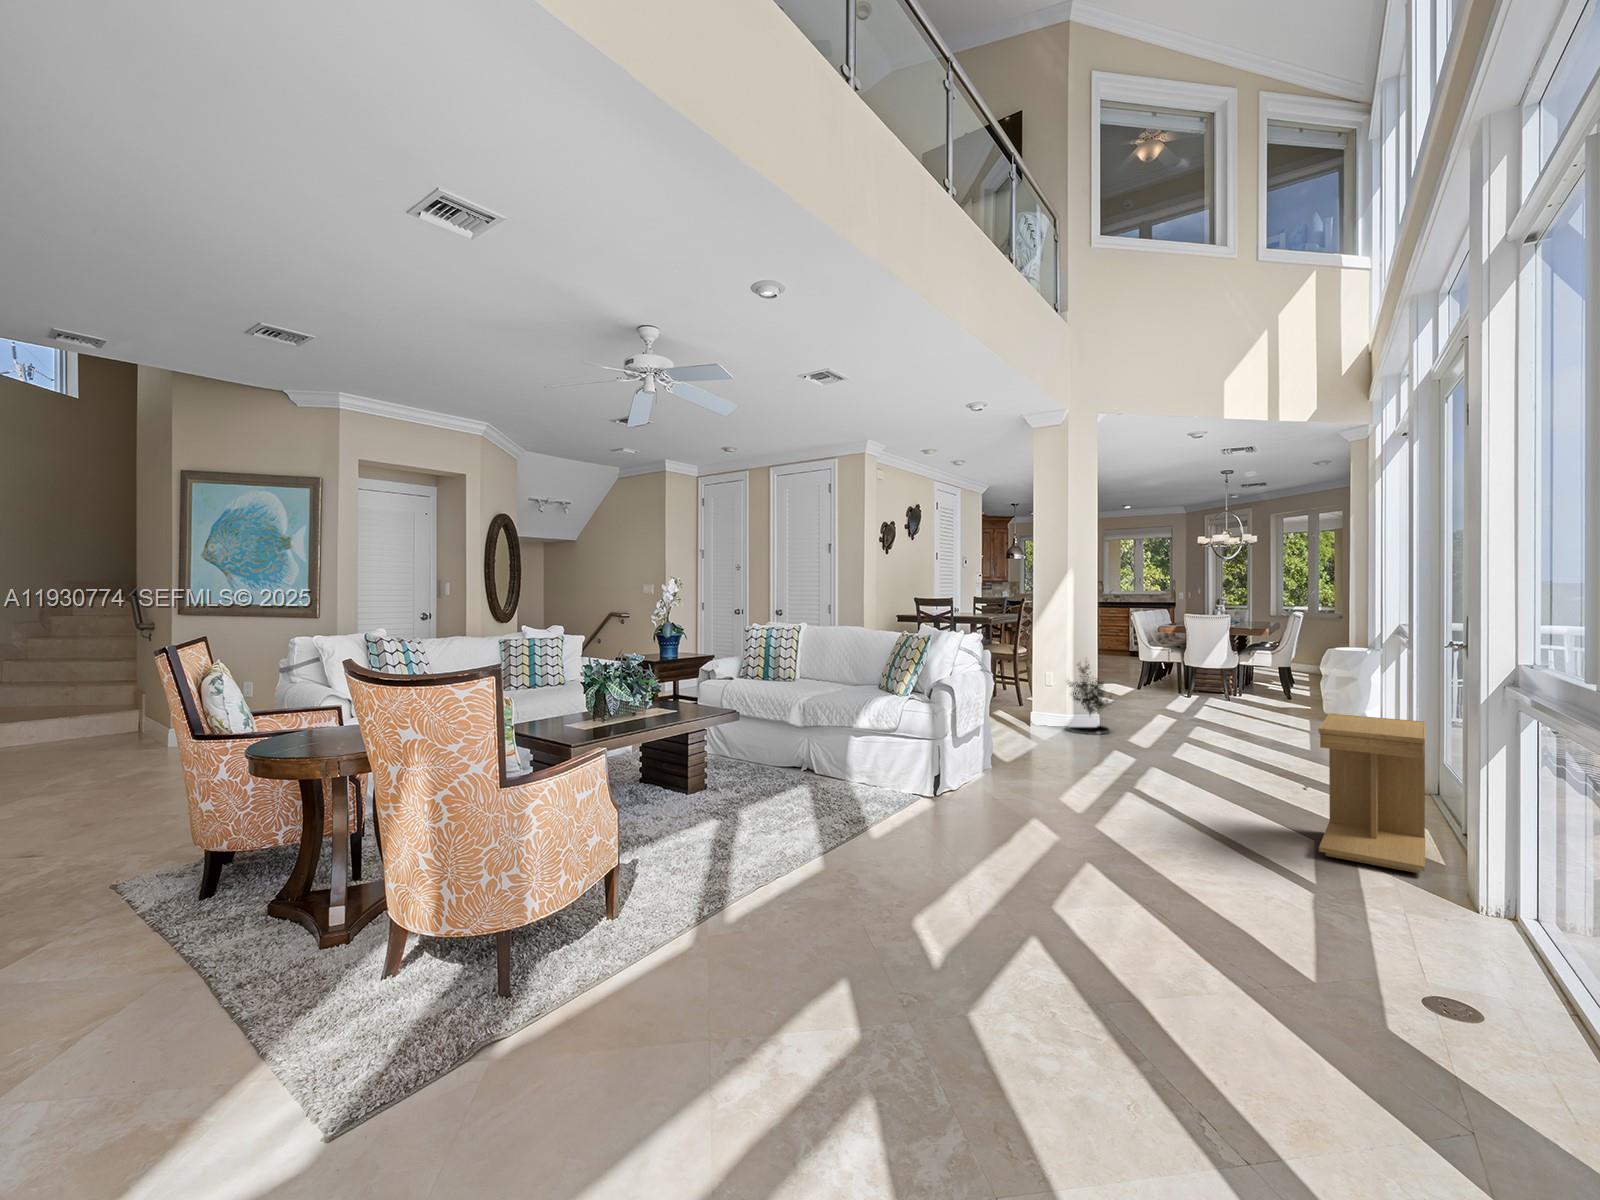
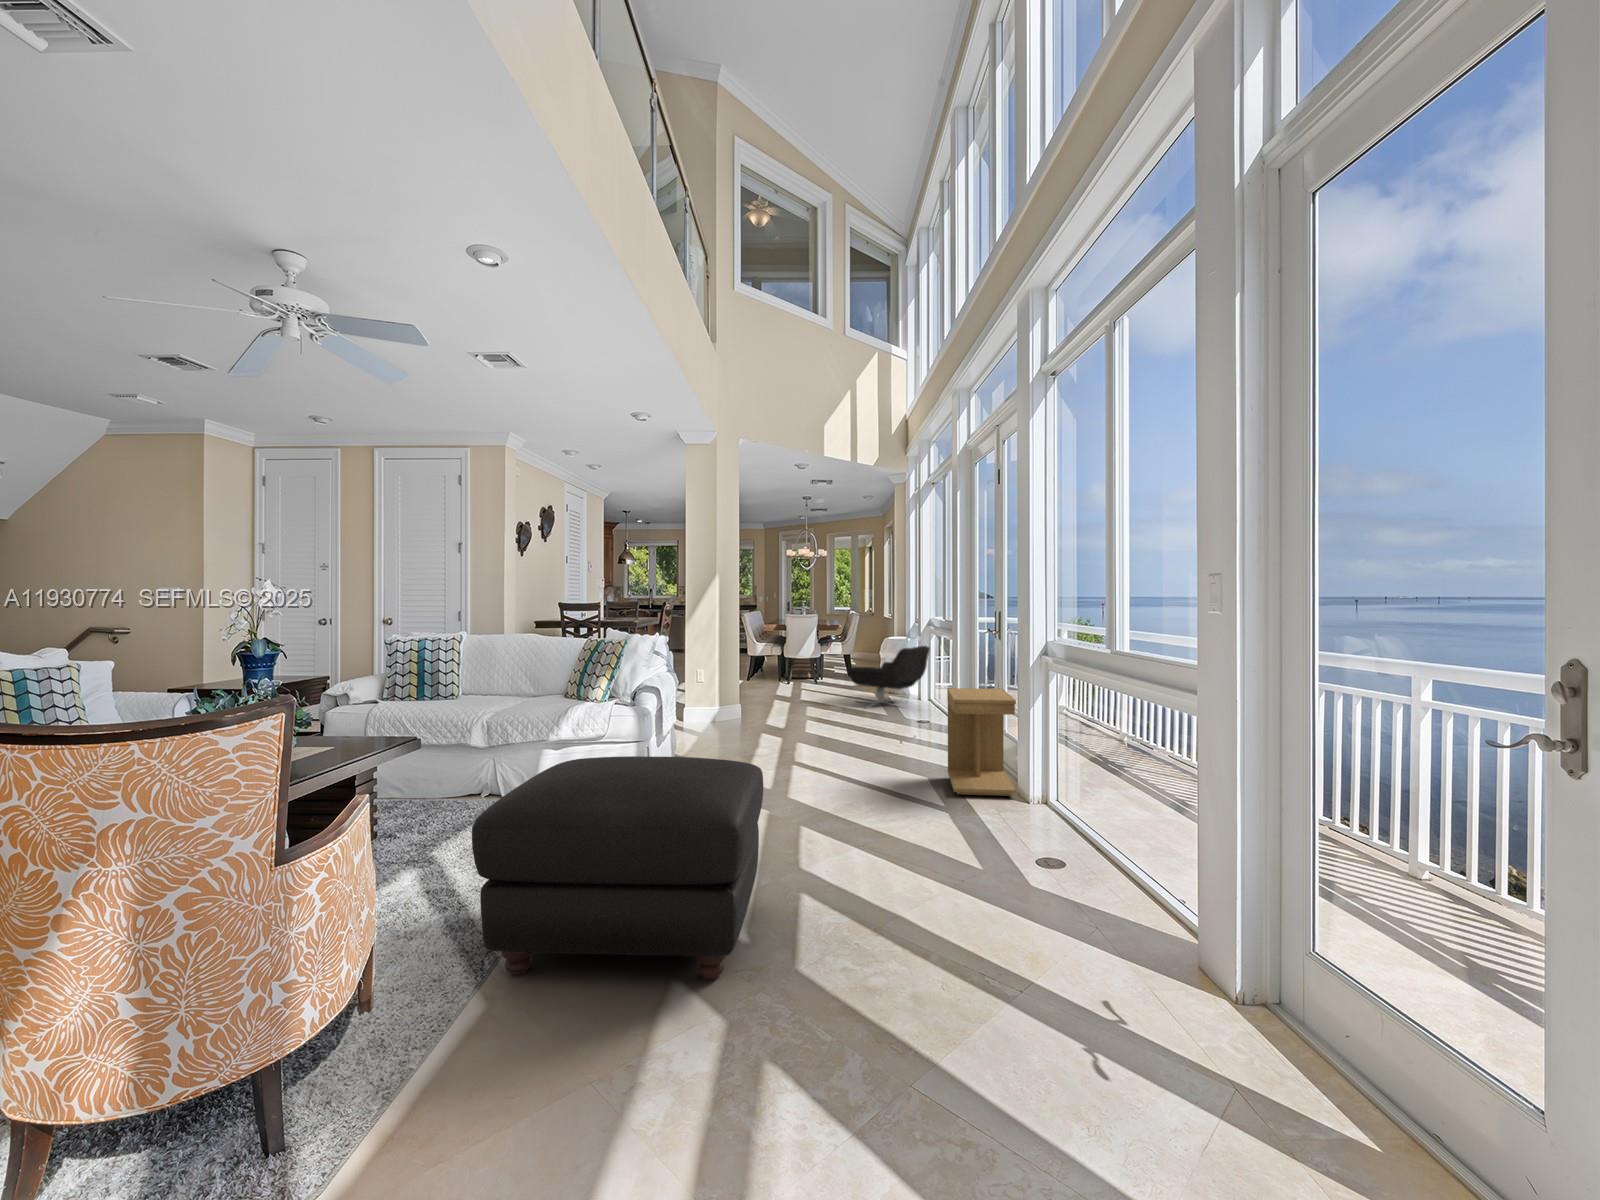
lounge chair: none [1247,657,1380,737] -> present [847,646,930,708]
potted tree: present [1067,661,1111,735] -> none [715,655,757,725]
ottoman: none [685,743,975,980] -> present [472,756,763,981]

